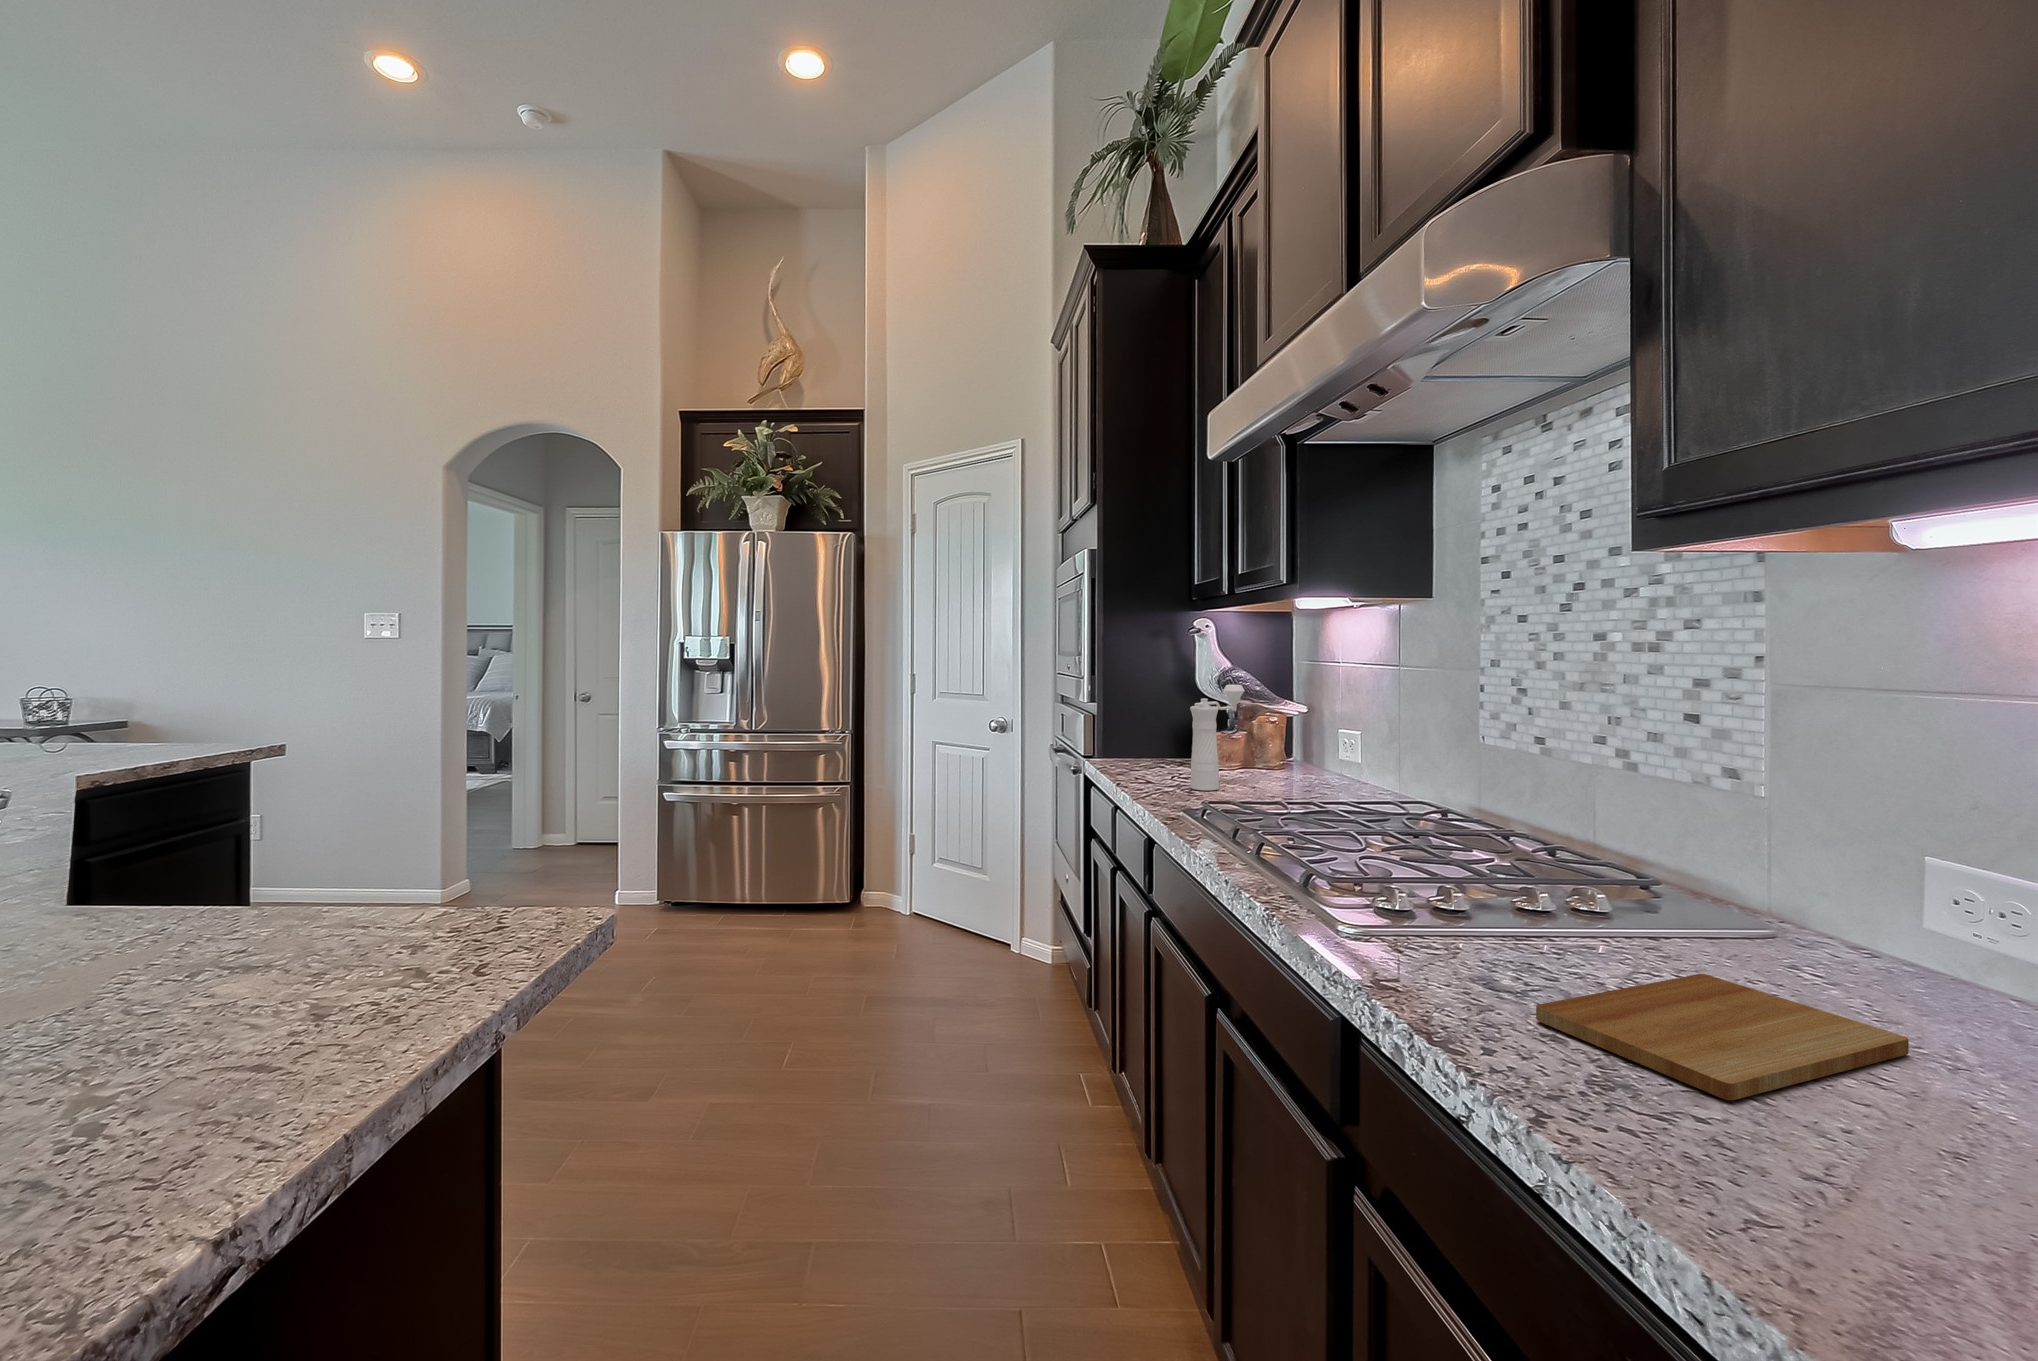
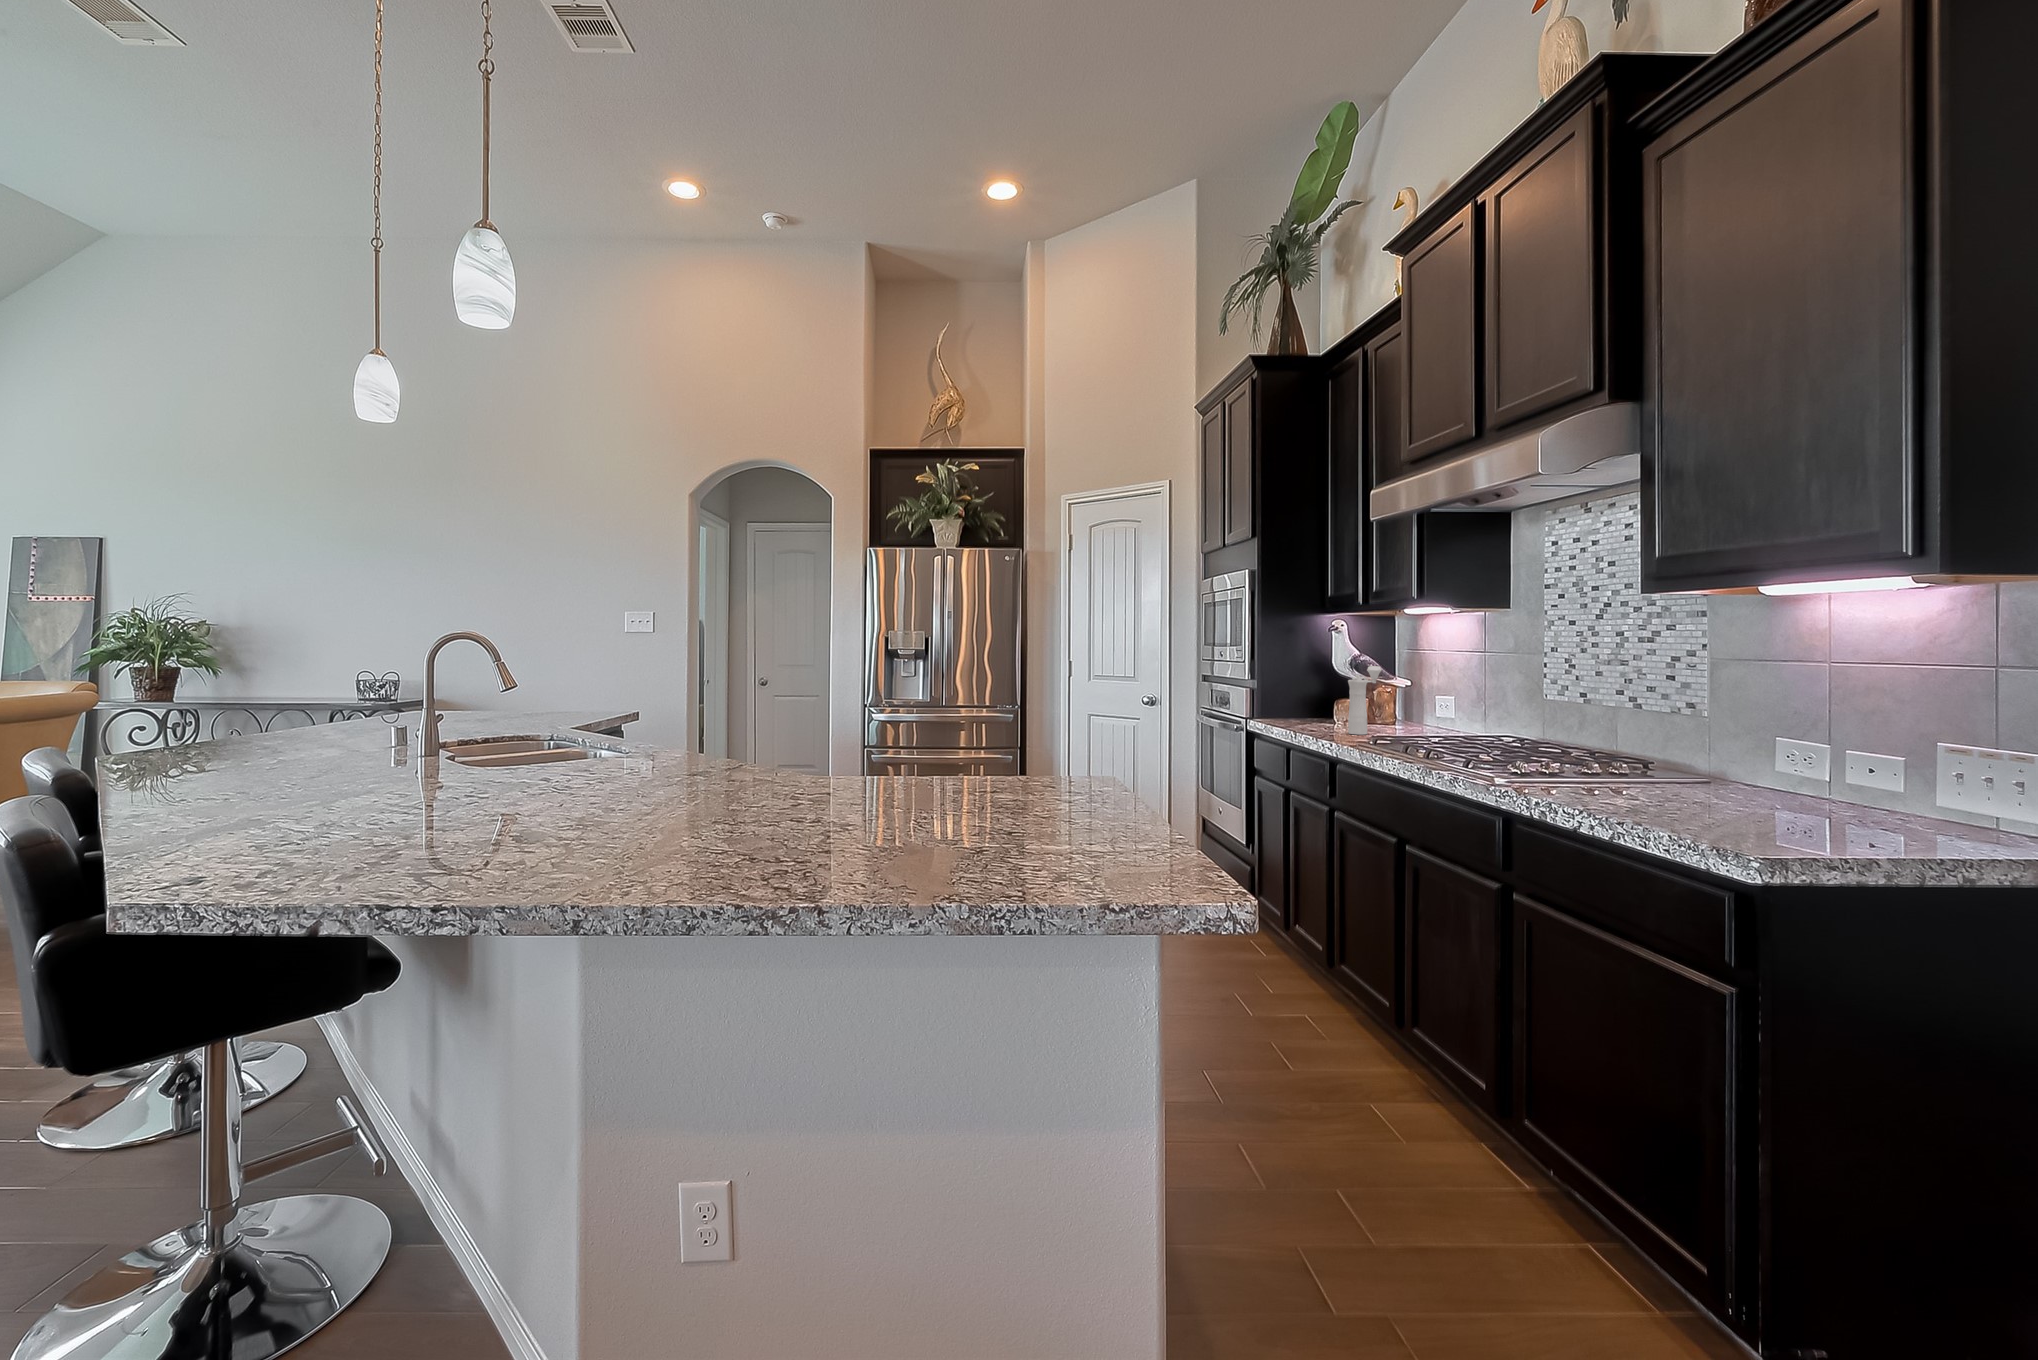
cutting board: present [1536,974,1909,1100] -> none [1591,787,1745,812]

